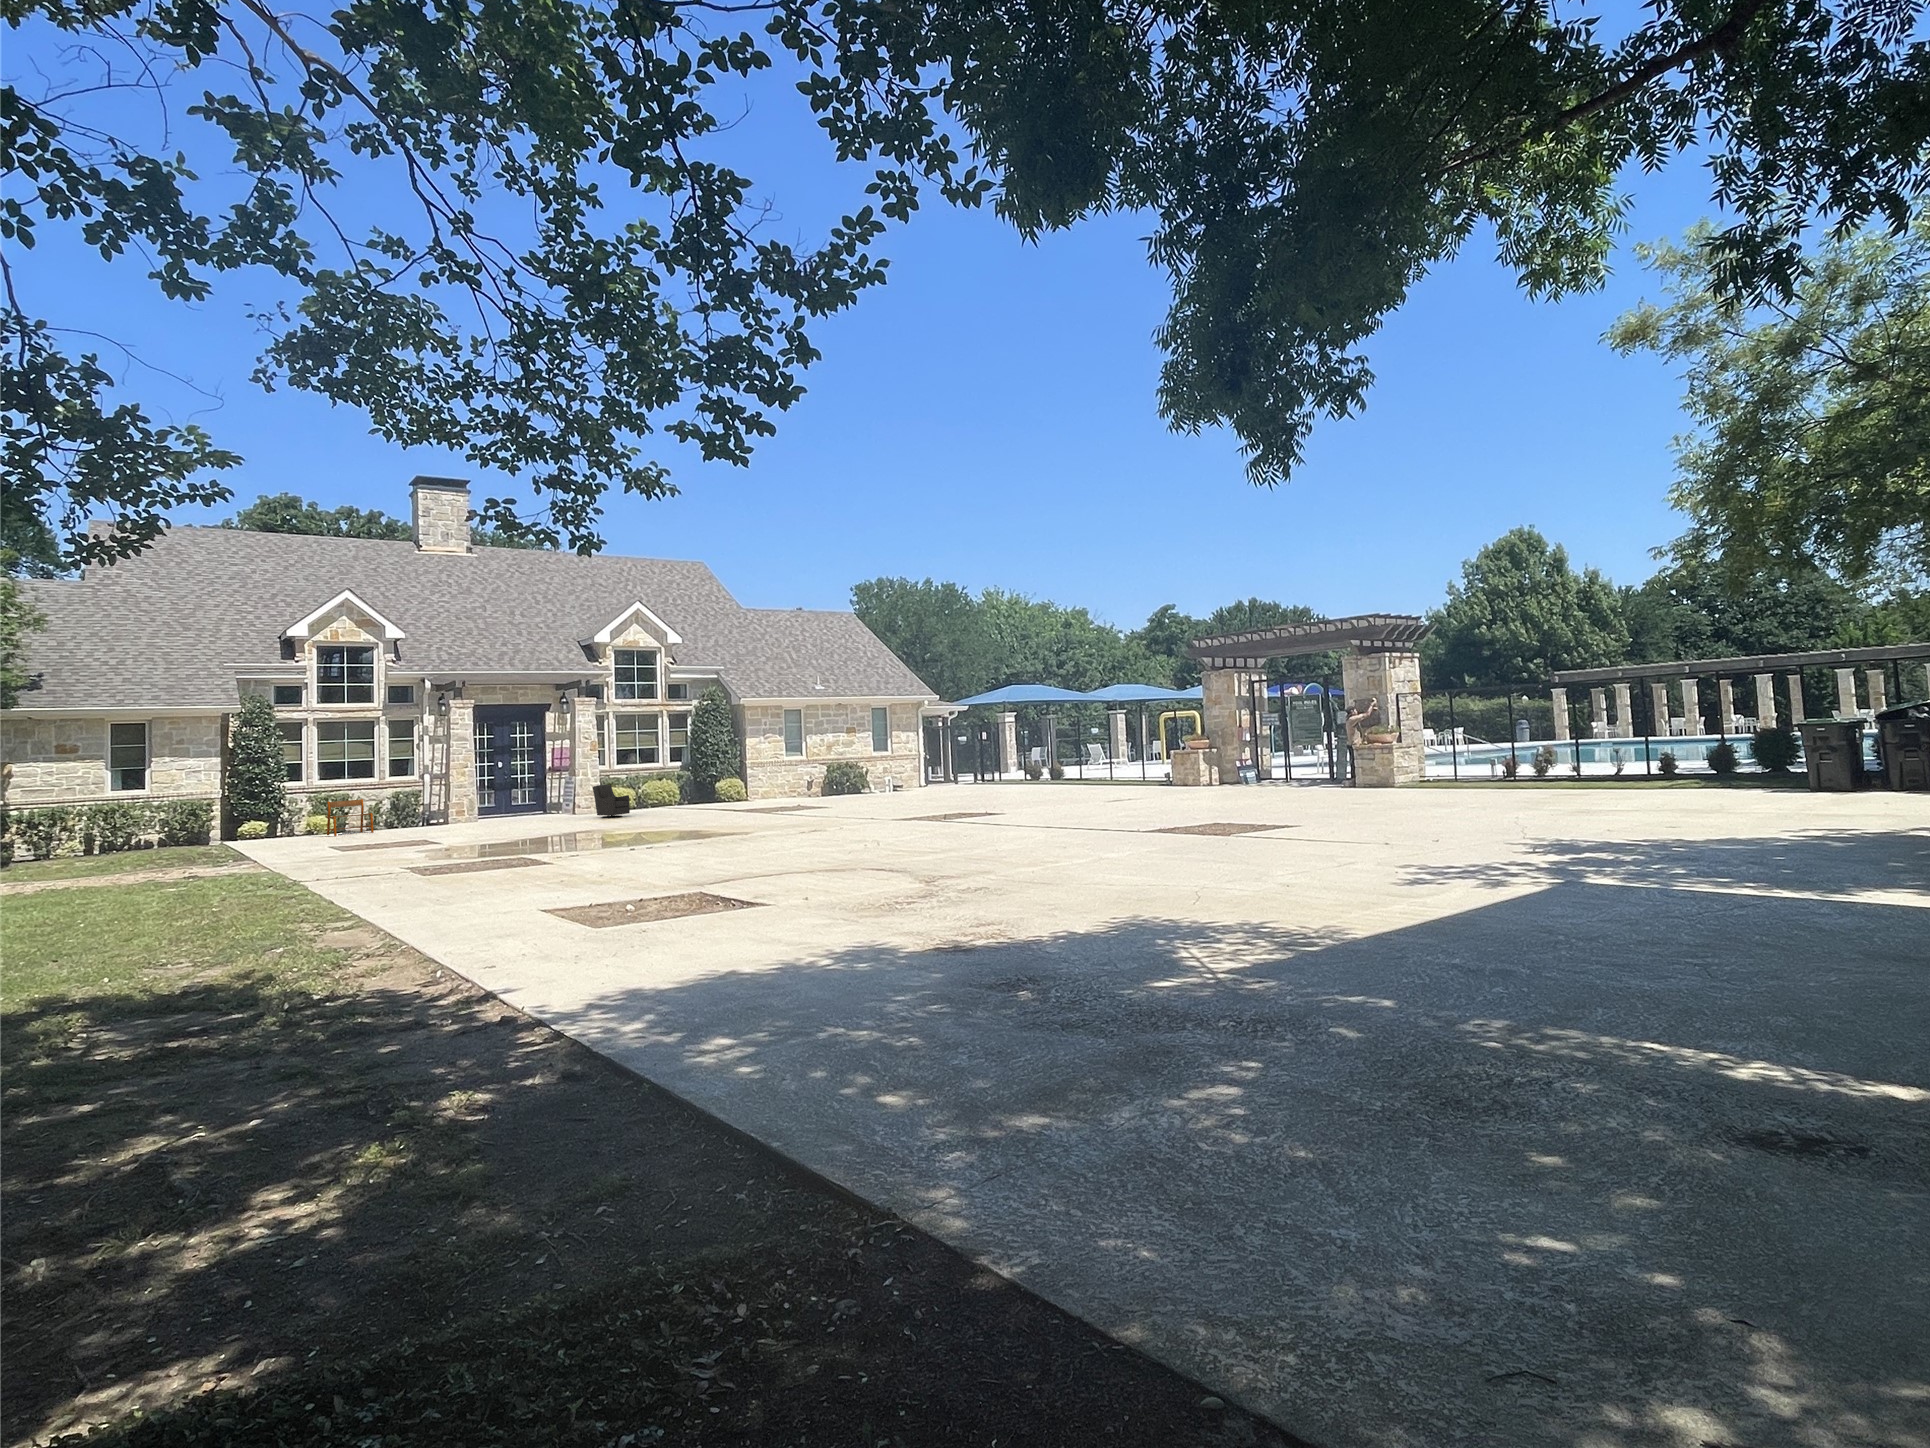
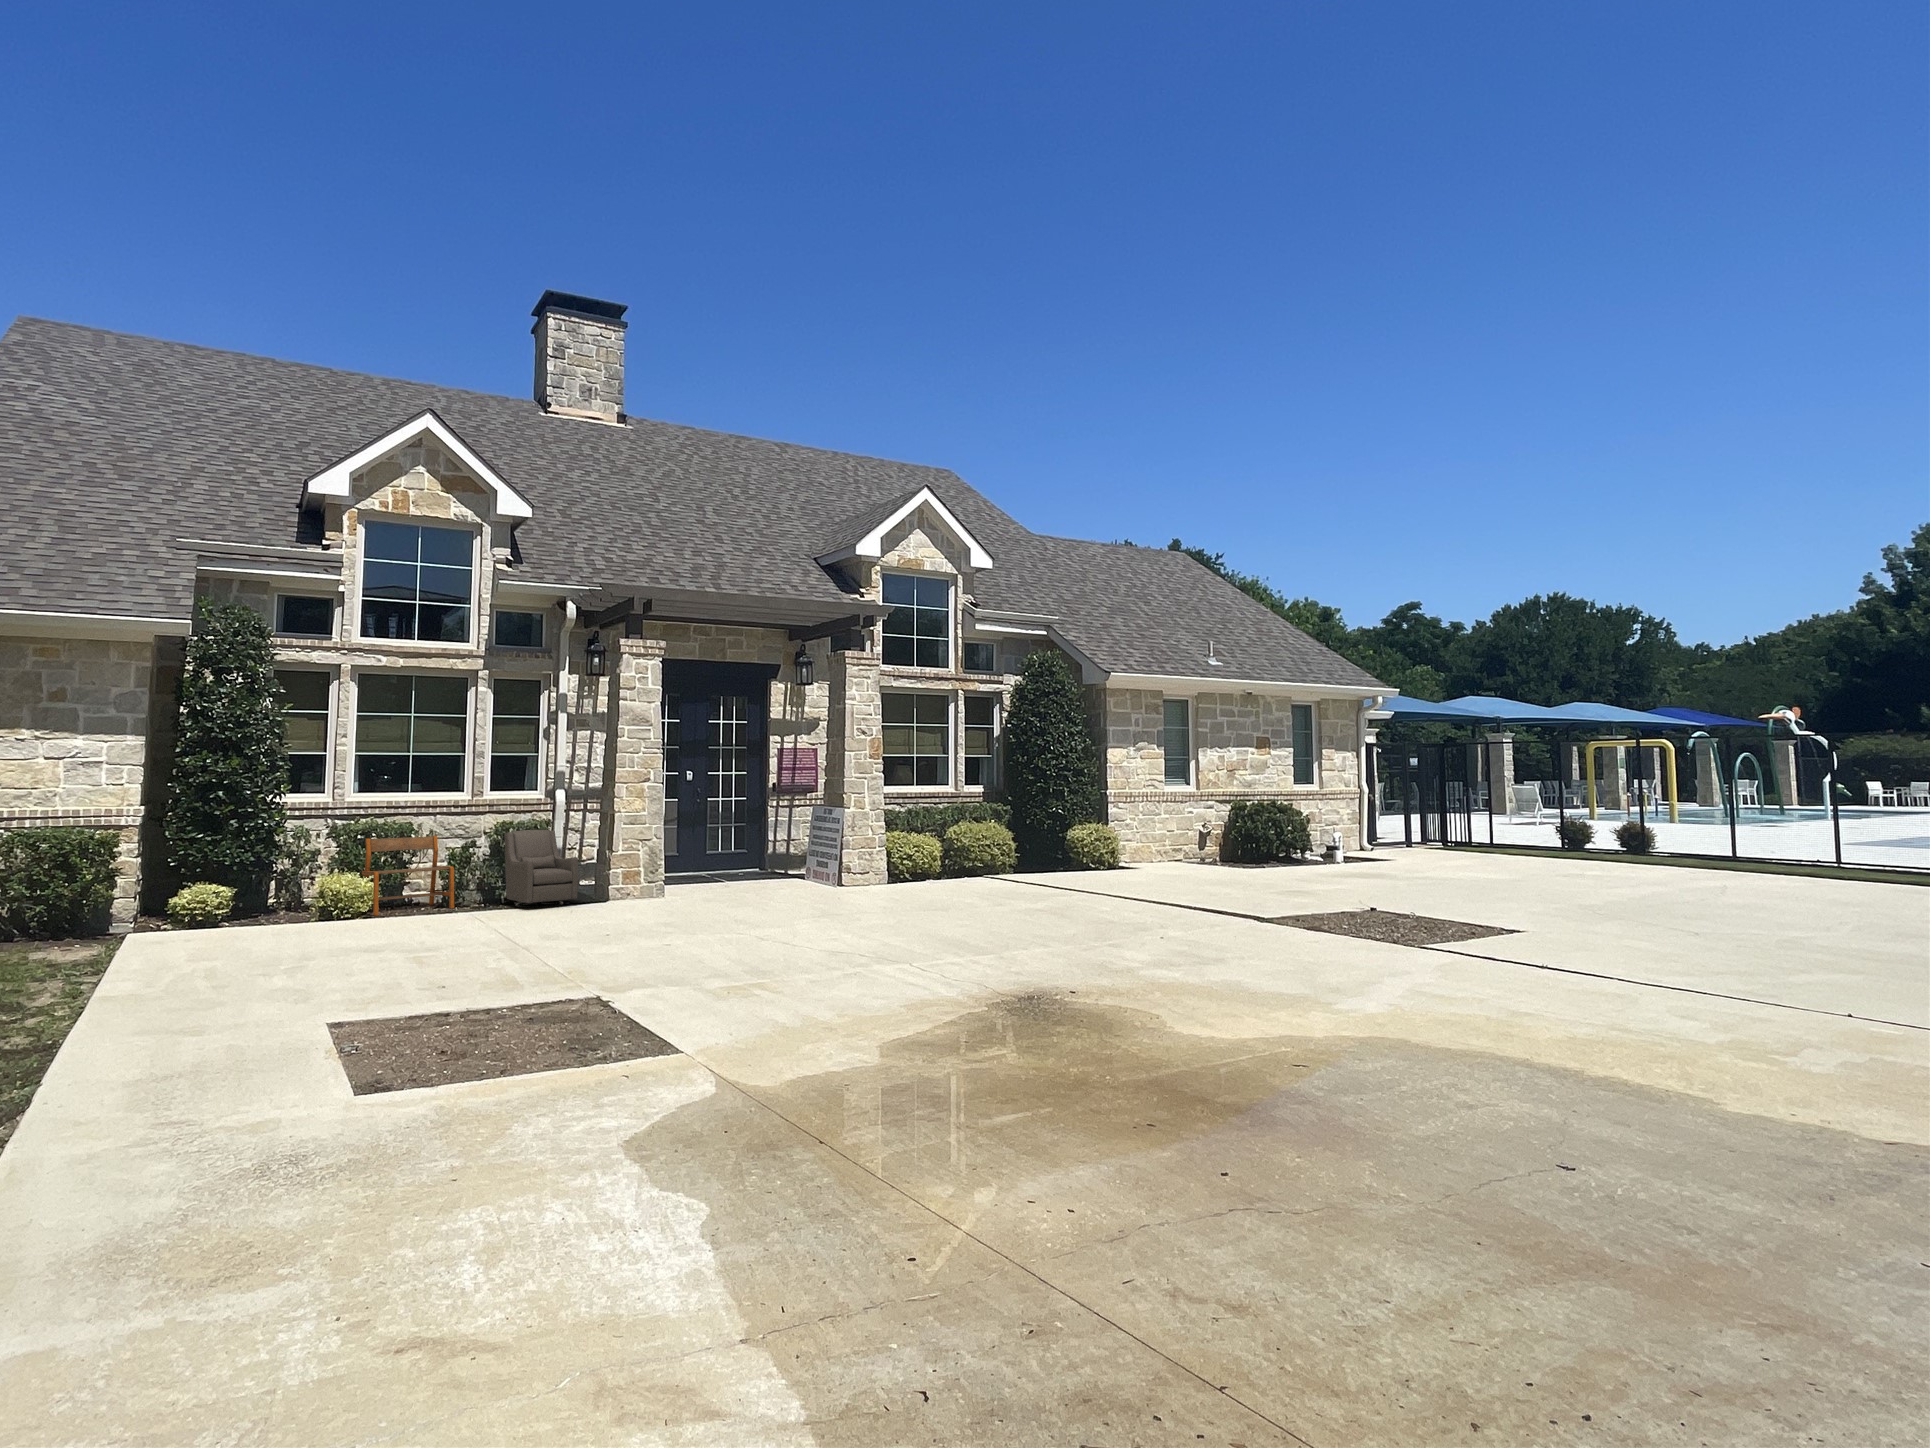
chair: present [593,785,630,818] -> present [504,830,578,908]

